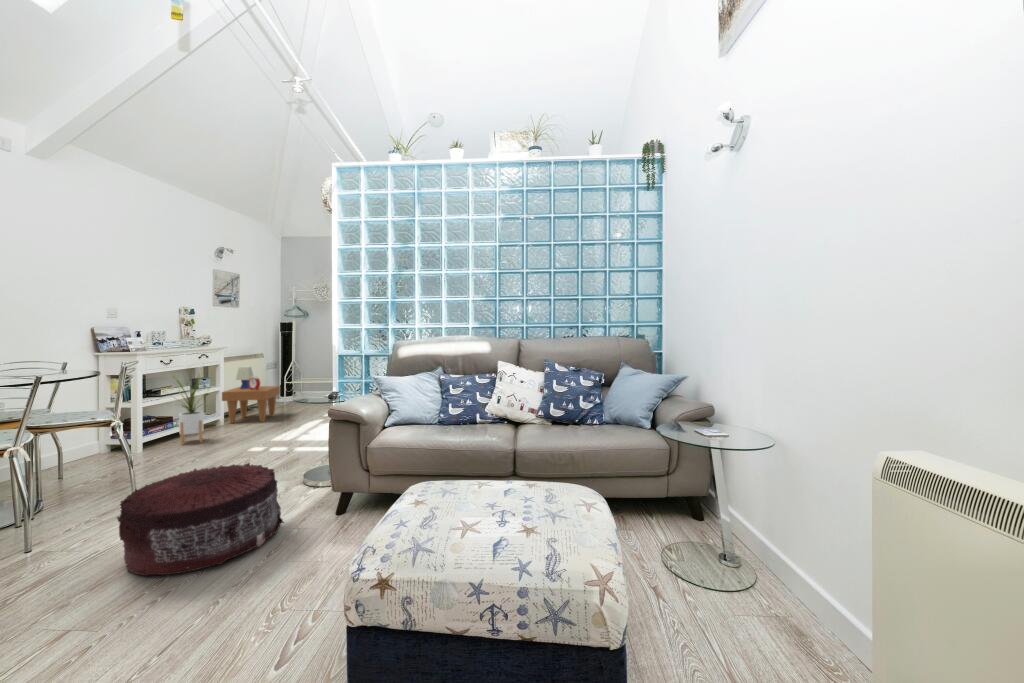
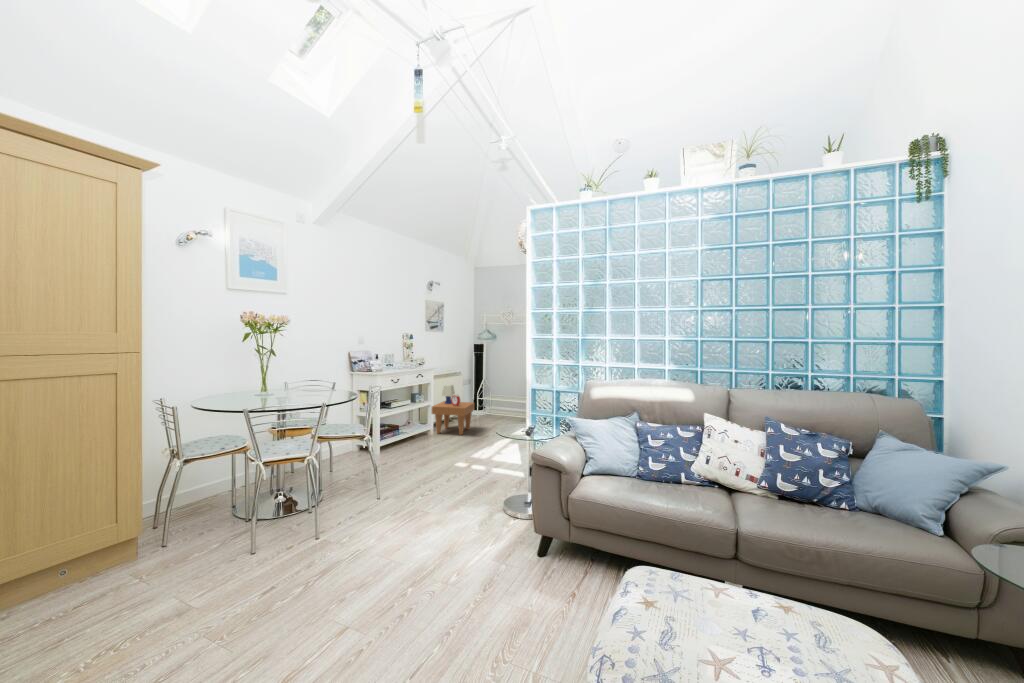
house plant: present [173,374,209,445] -> none [394,385,429,452]
pouf: present [117,463,284,576] -> none [370,494,491,599]

